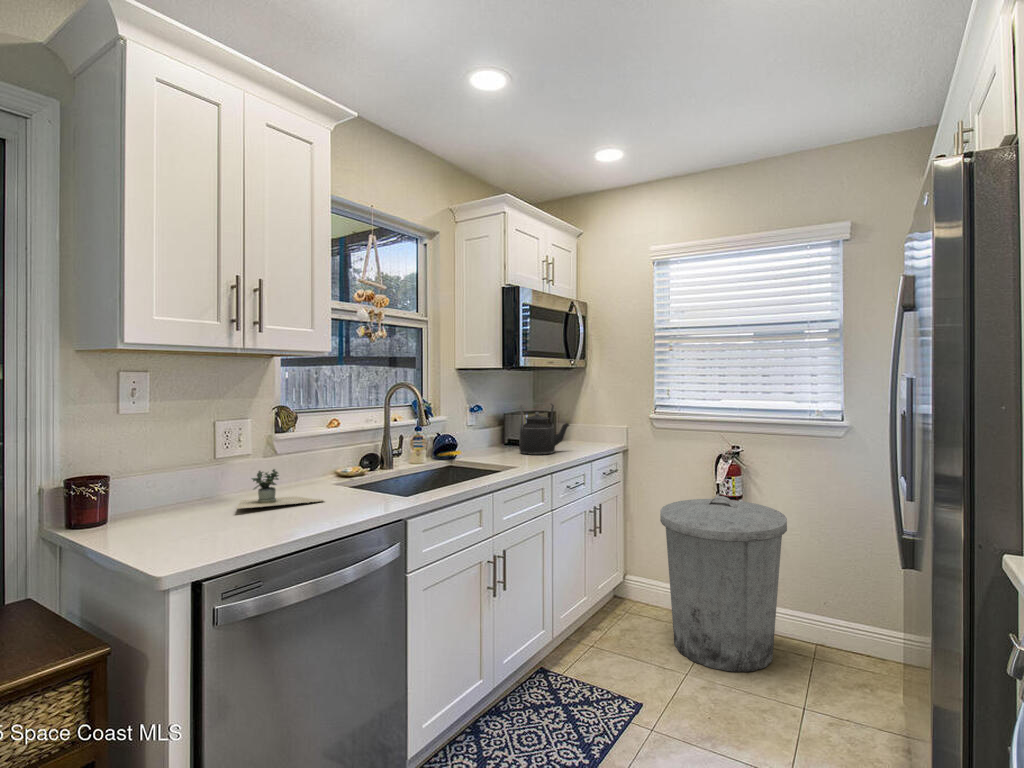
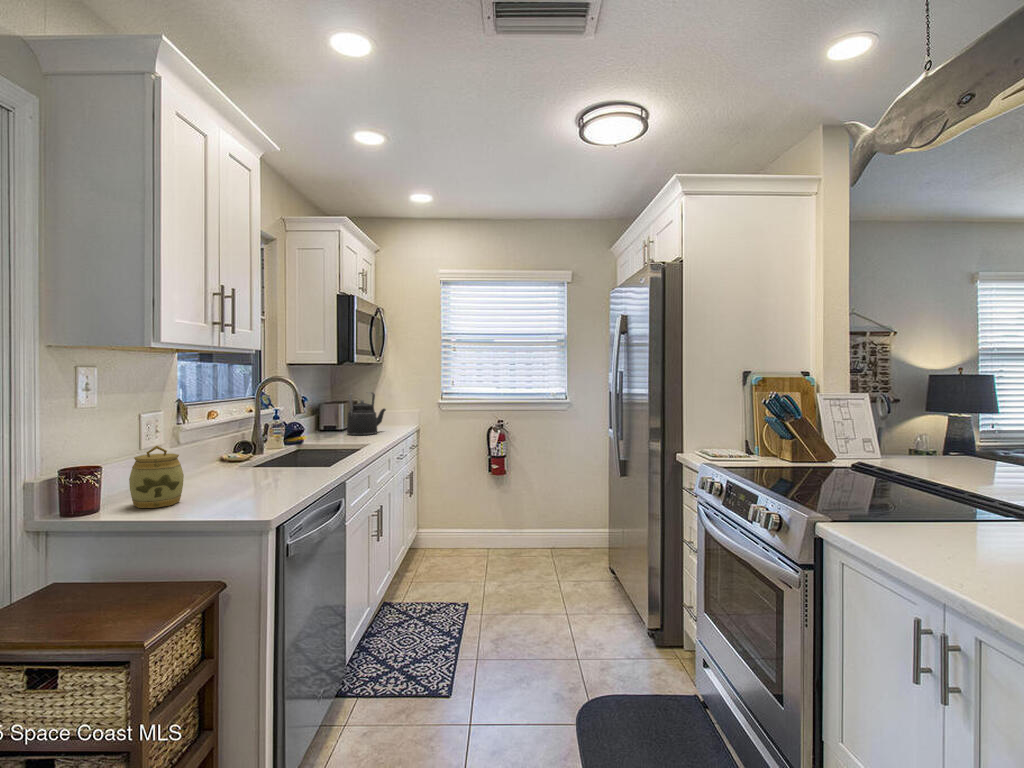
jar: none [128,458,188,529] -> present [129,446,184,508]
potted plant: present [237,469,324,509] -> none [191,452,290,486]
trash can: present [660,496,787,672] -> none [457,456,540,575]

